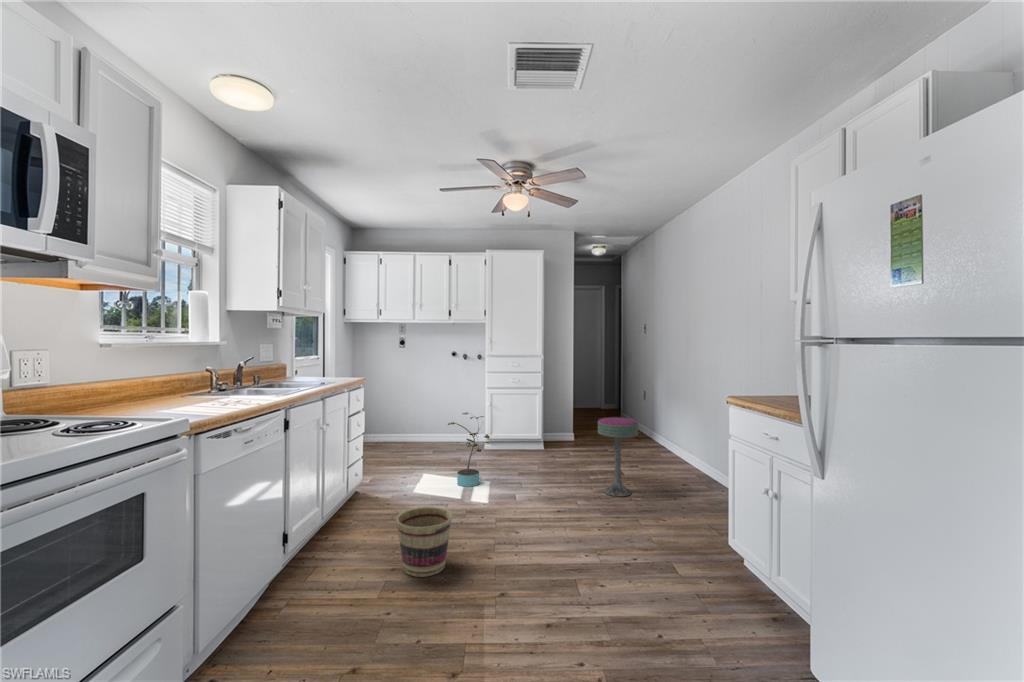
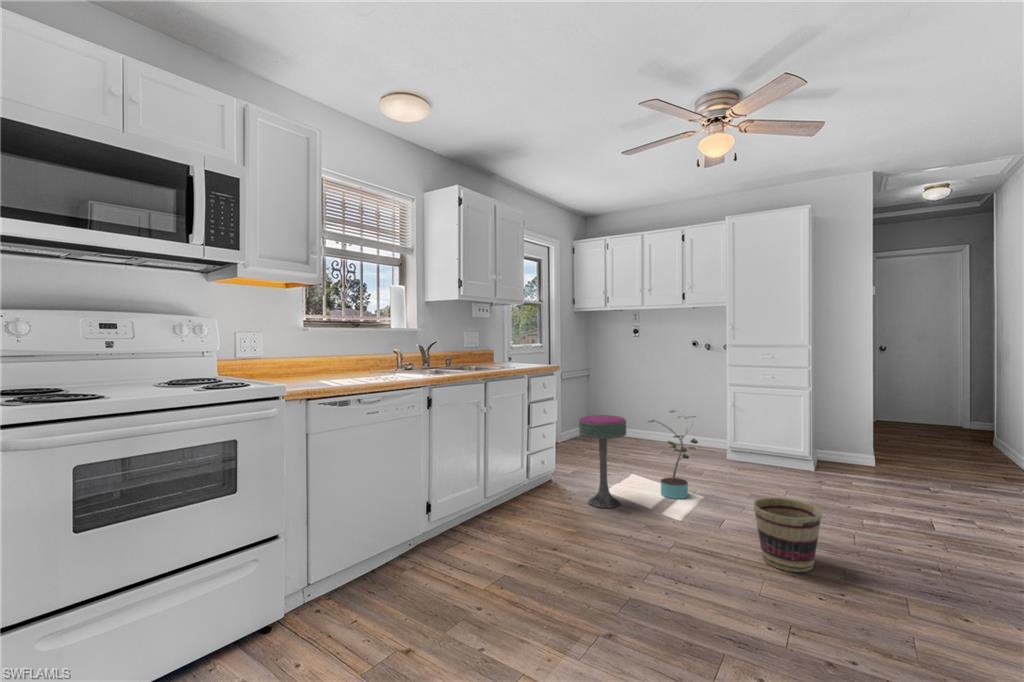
bar stool: present [598,417,638,497] -> present [579,415,626,508]
basket: present [396,506,452,577] -> present [753,497,822,572]

